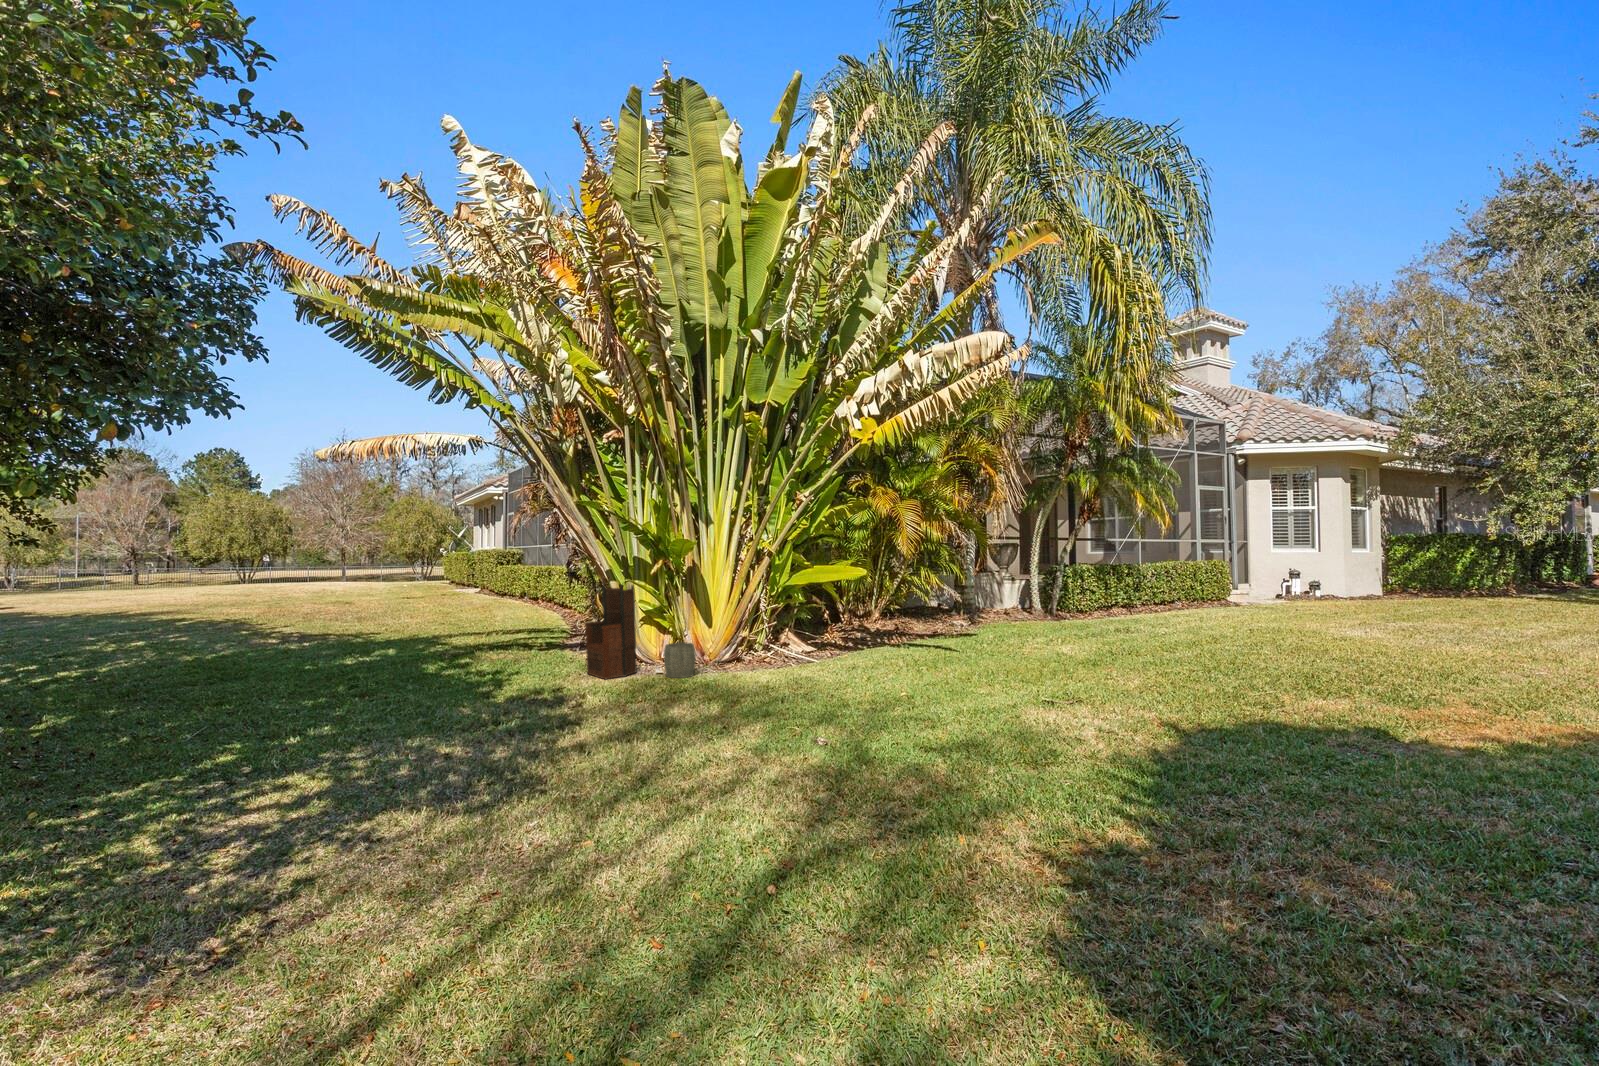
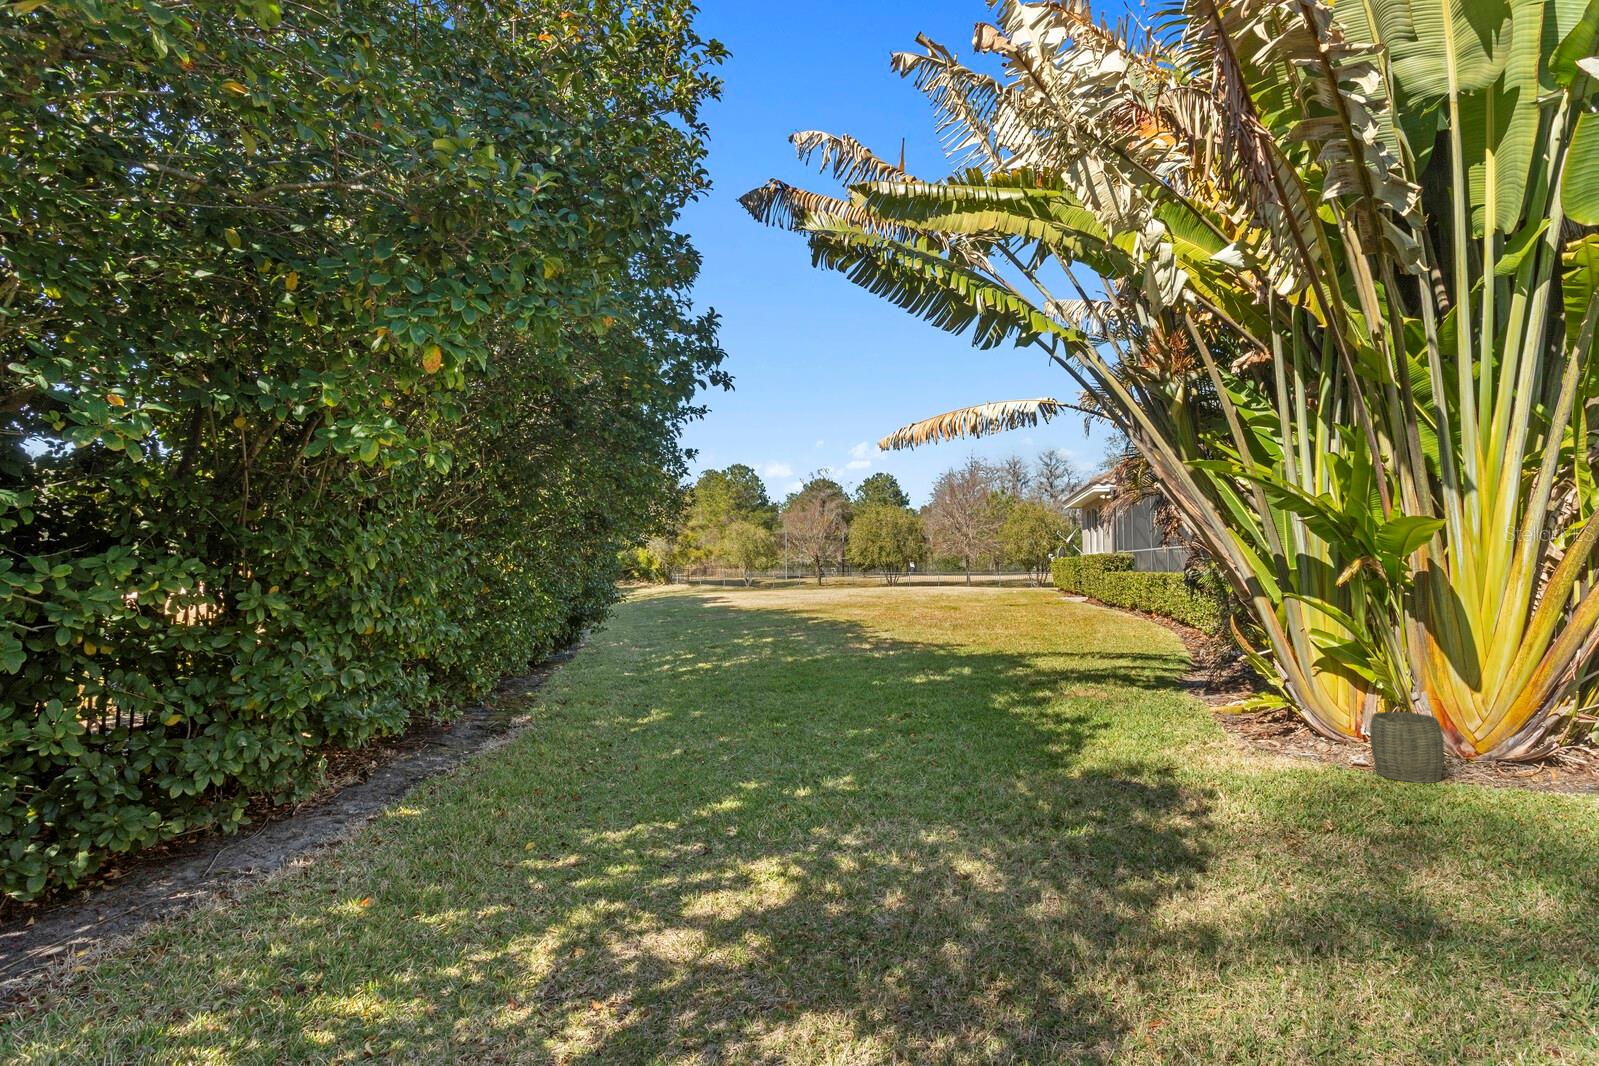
armchair: present [585,583,637,679] -> none [1210,597,1311,761]

